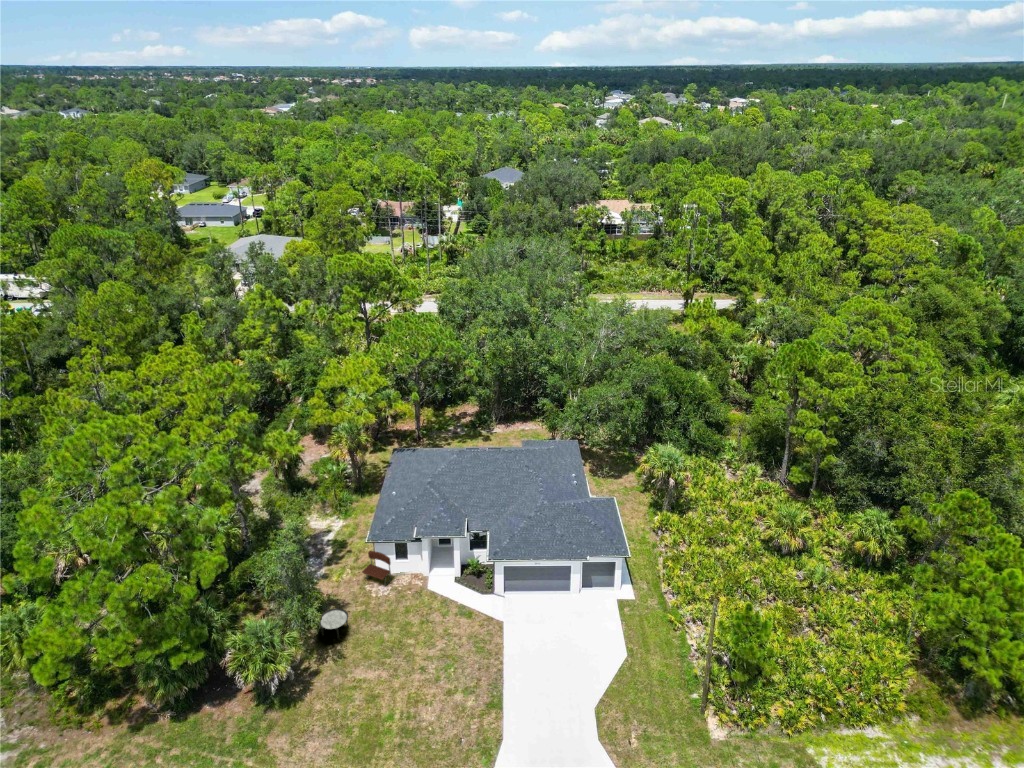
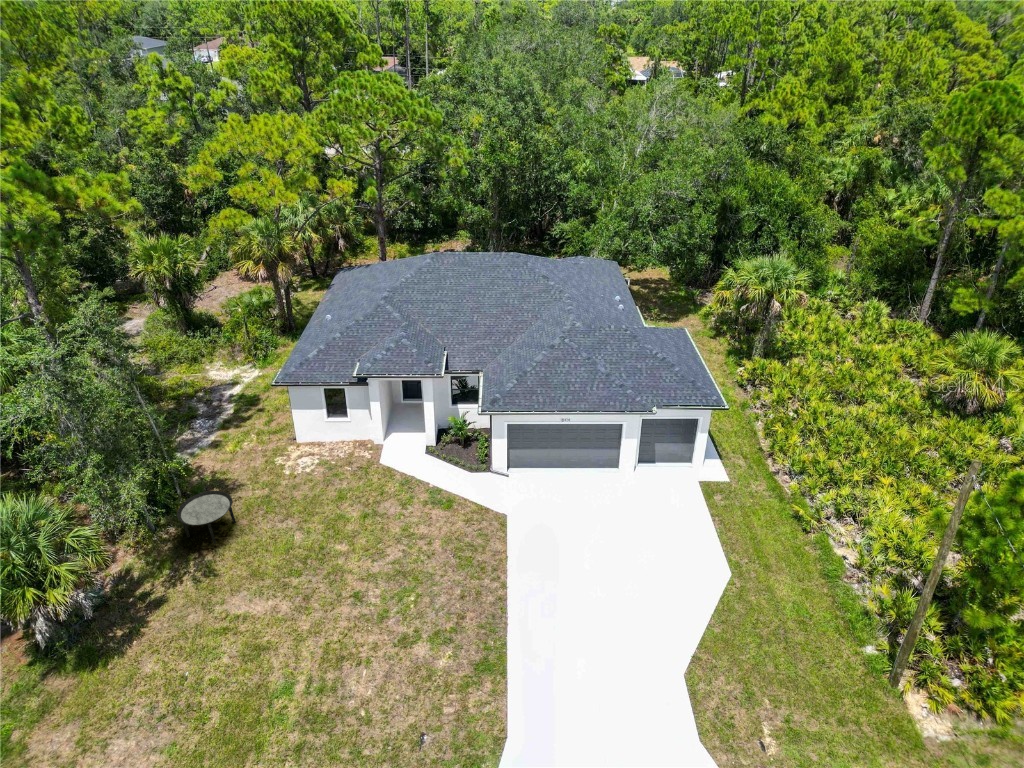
bench: present [362,551,391,586] -> none [270,402,321,460]

